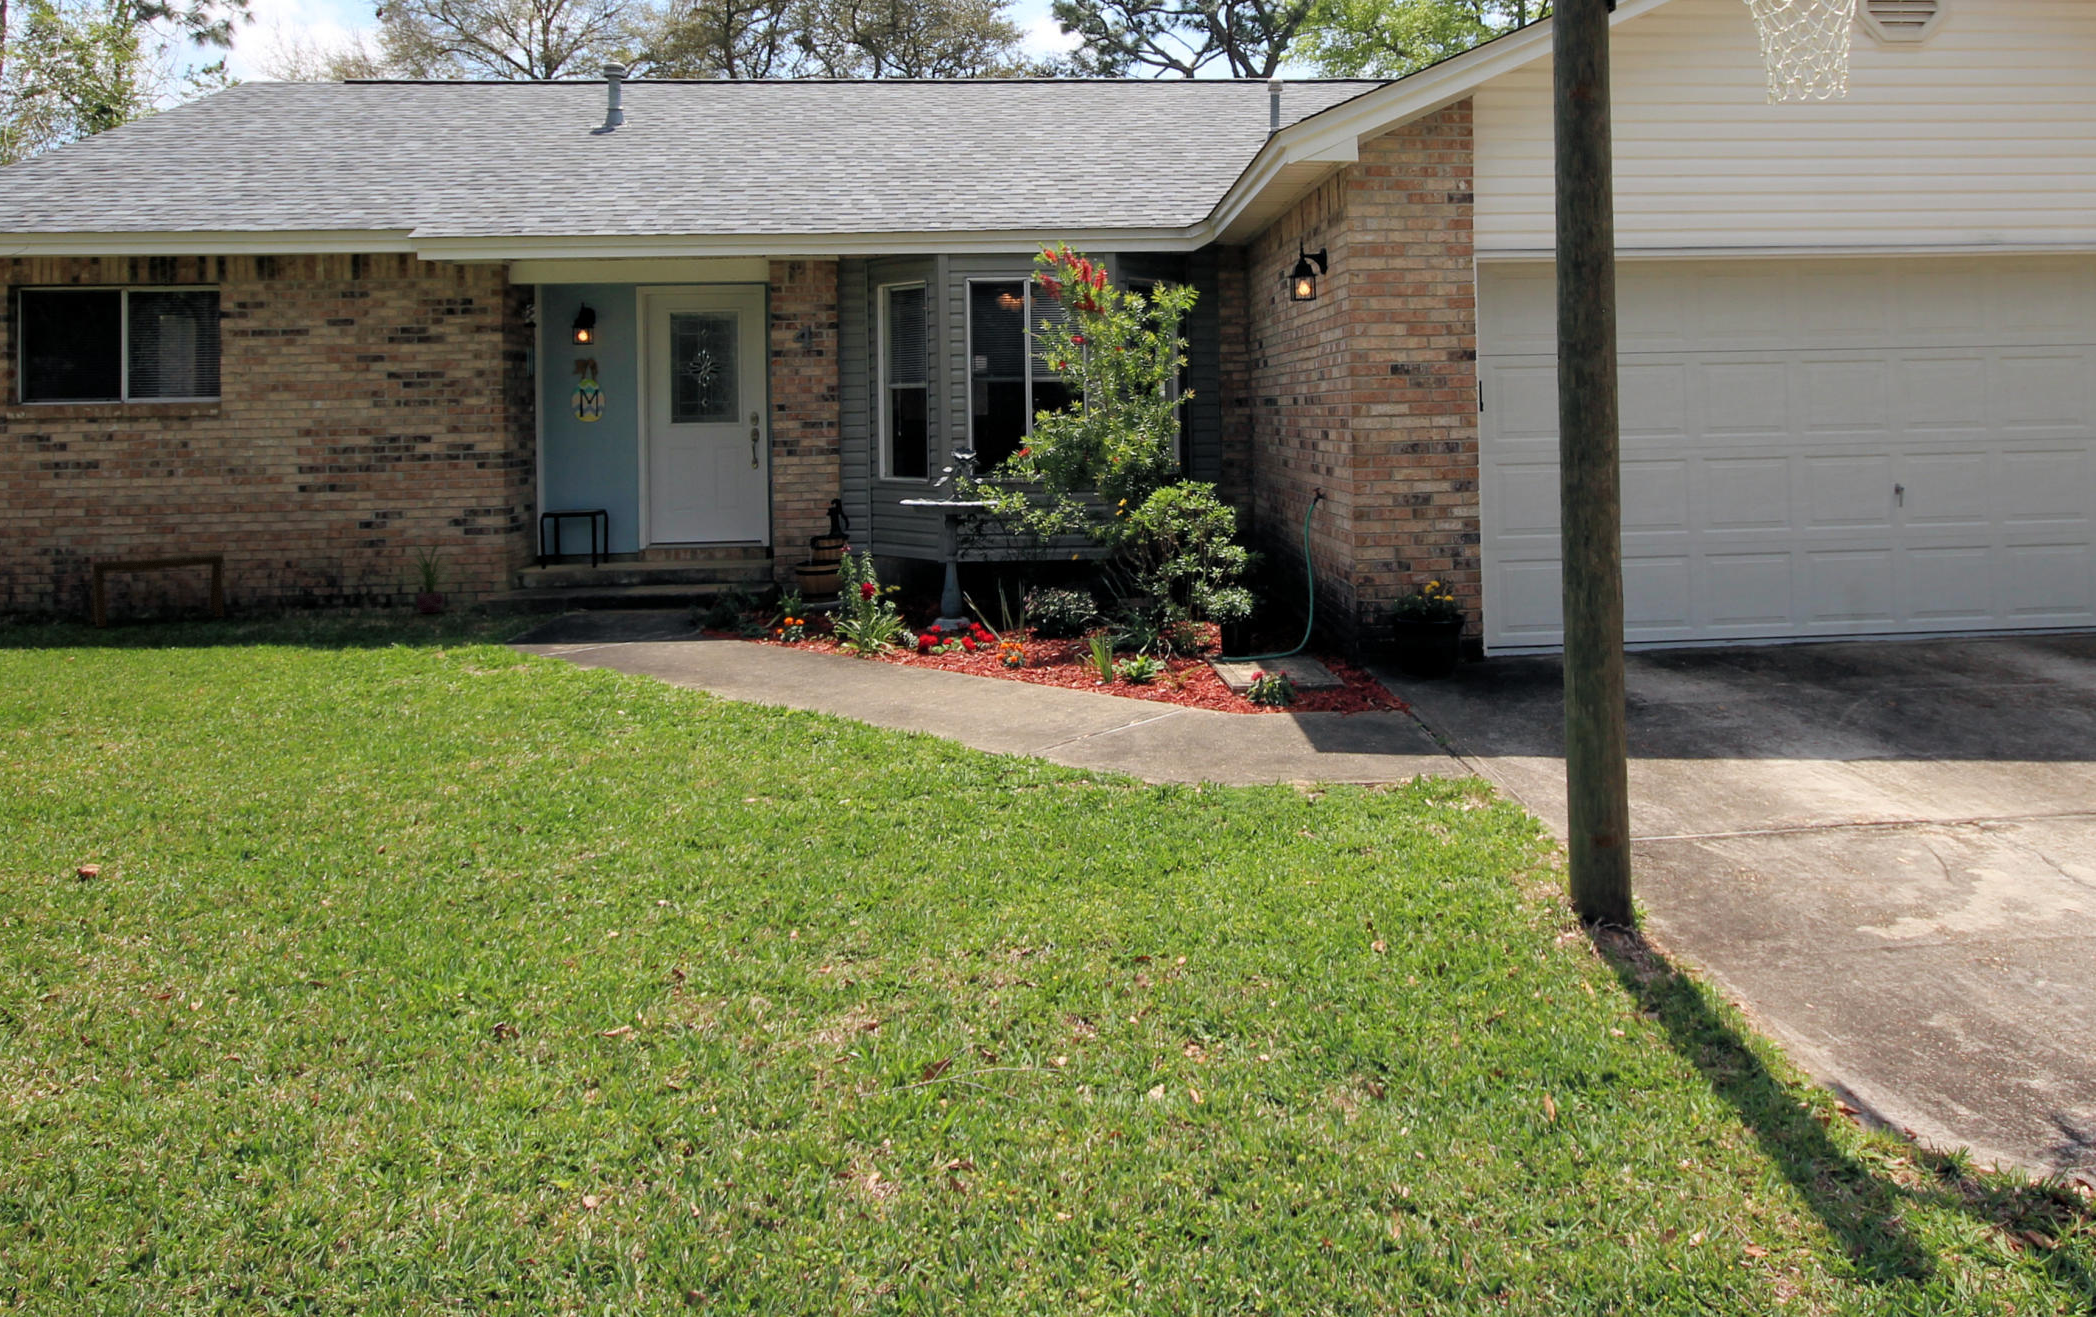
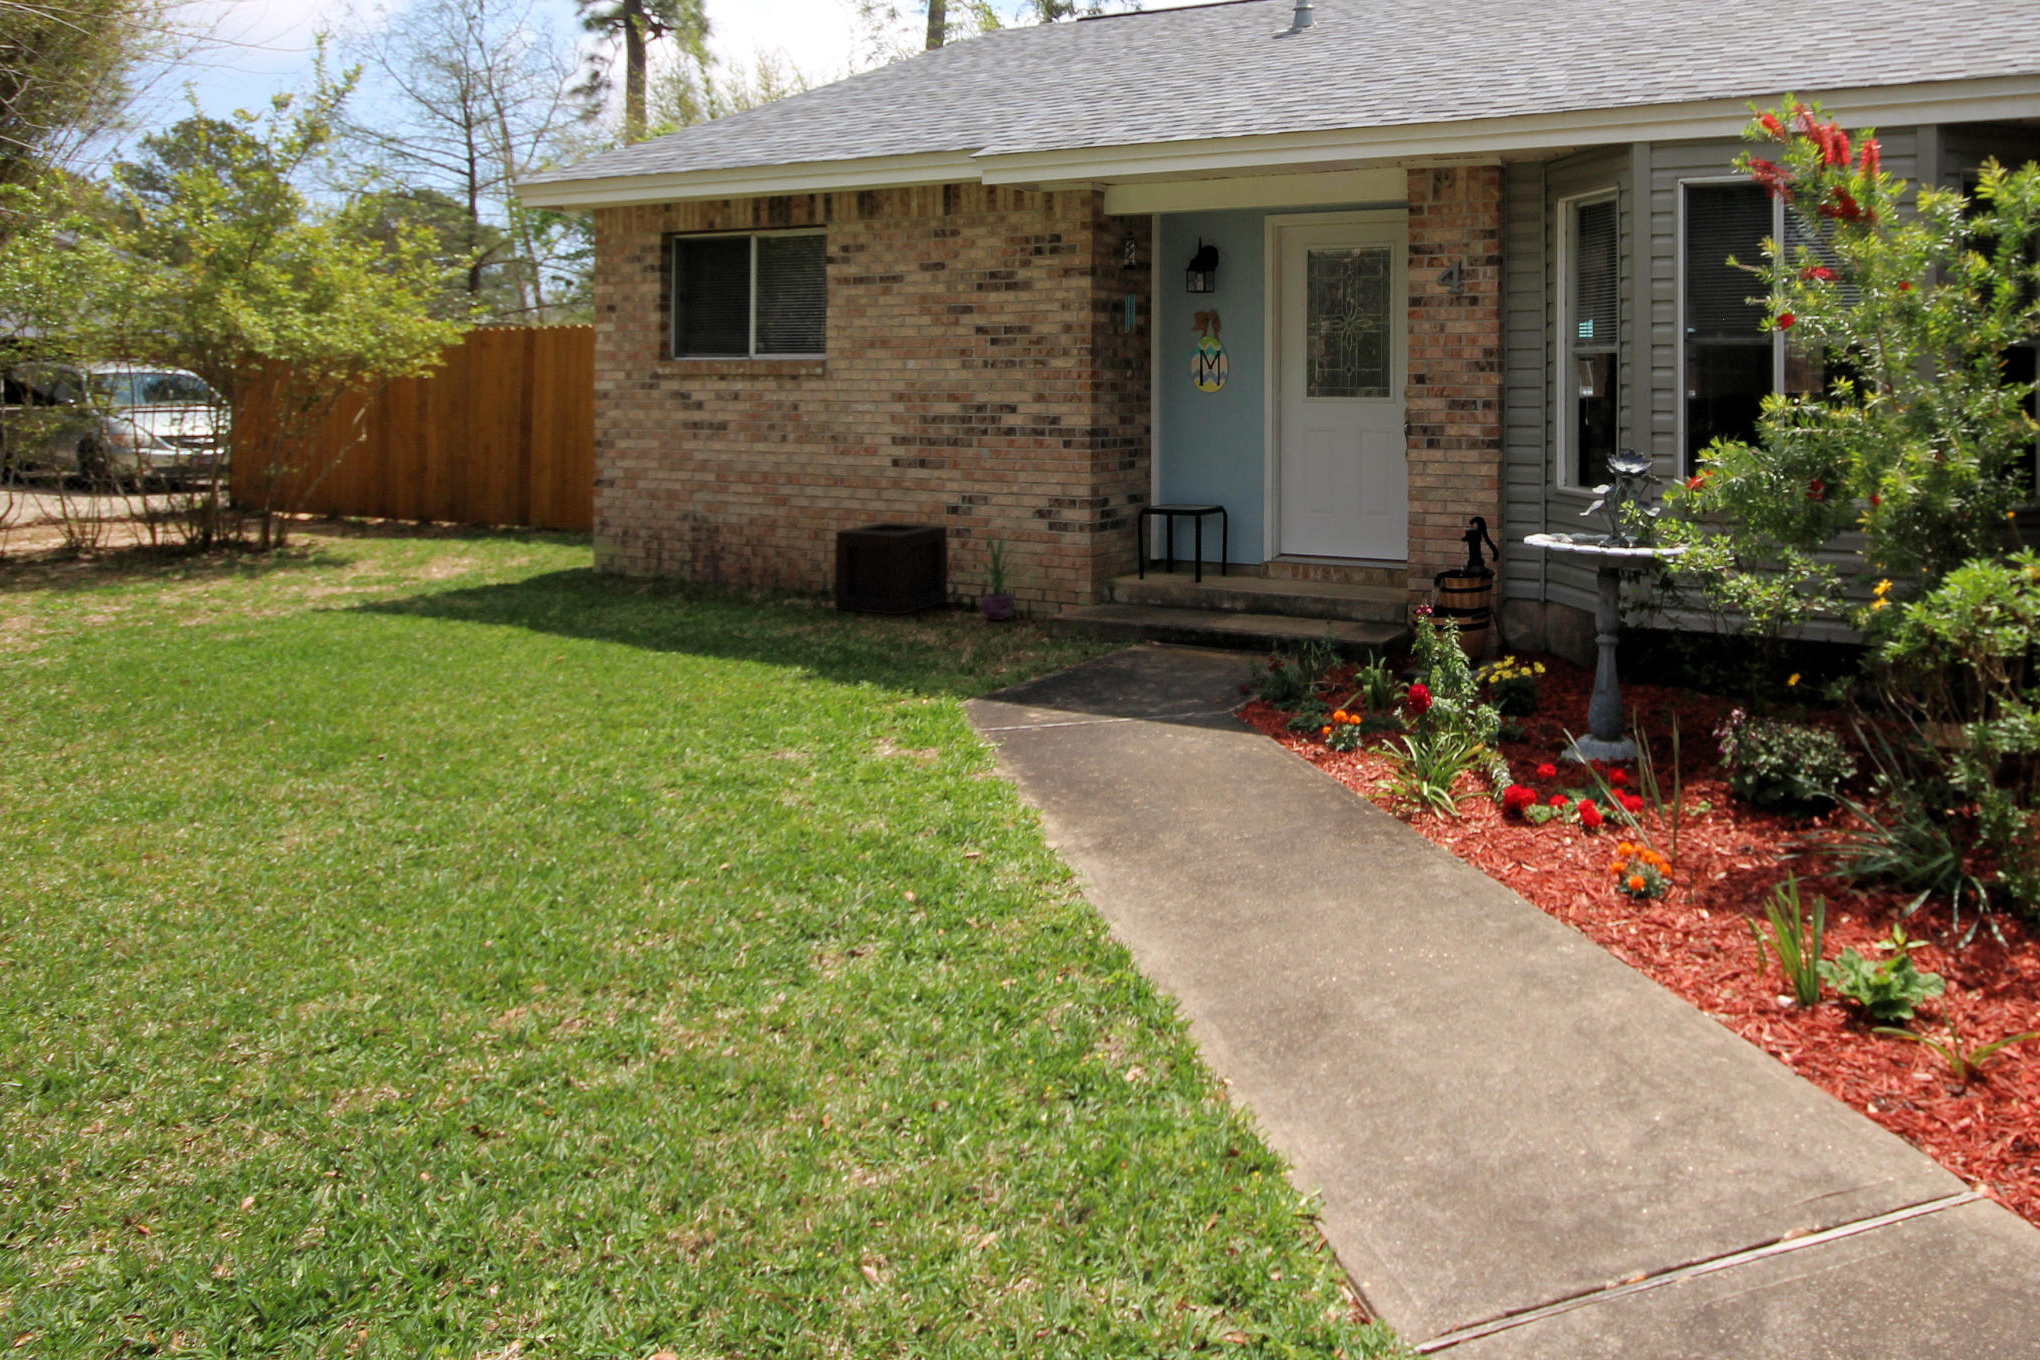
wooden crate: none [264,543,361,620] -> present [835,522,948,615]
bench: present [91,552,224,627] -> none [685,524,826,601]

